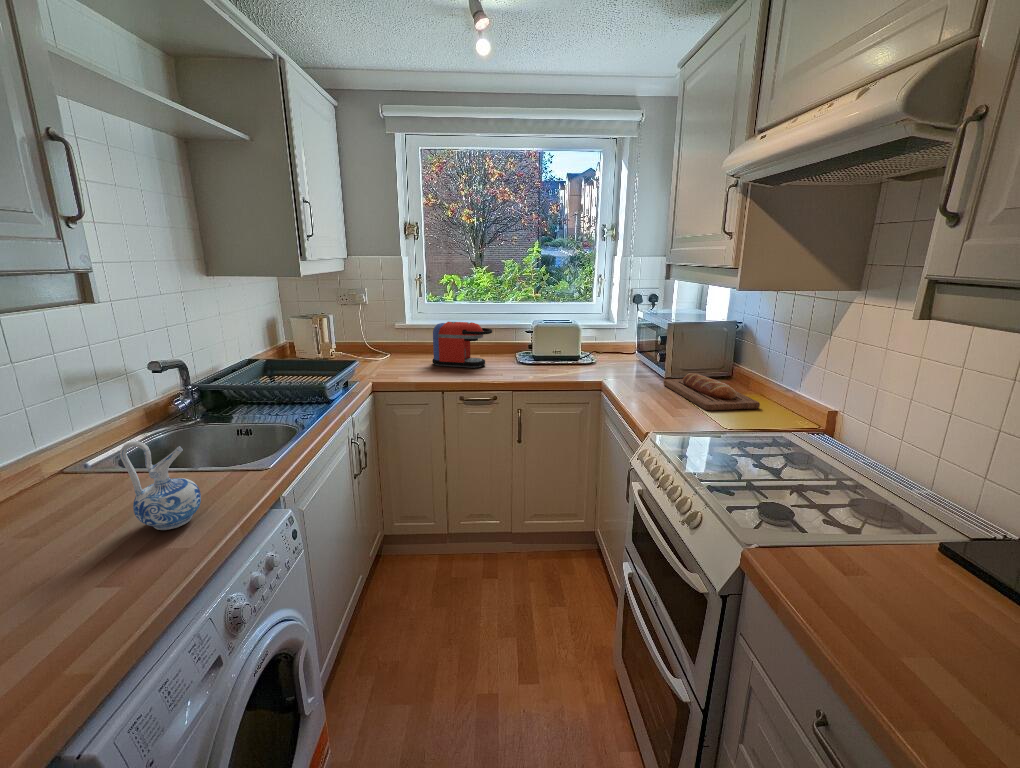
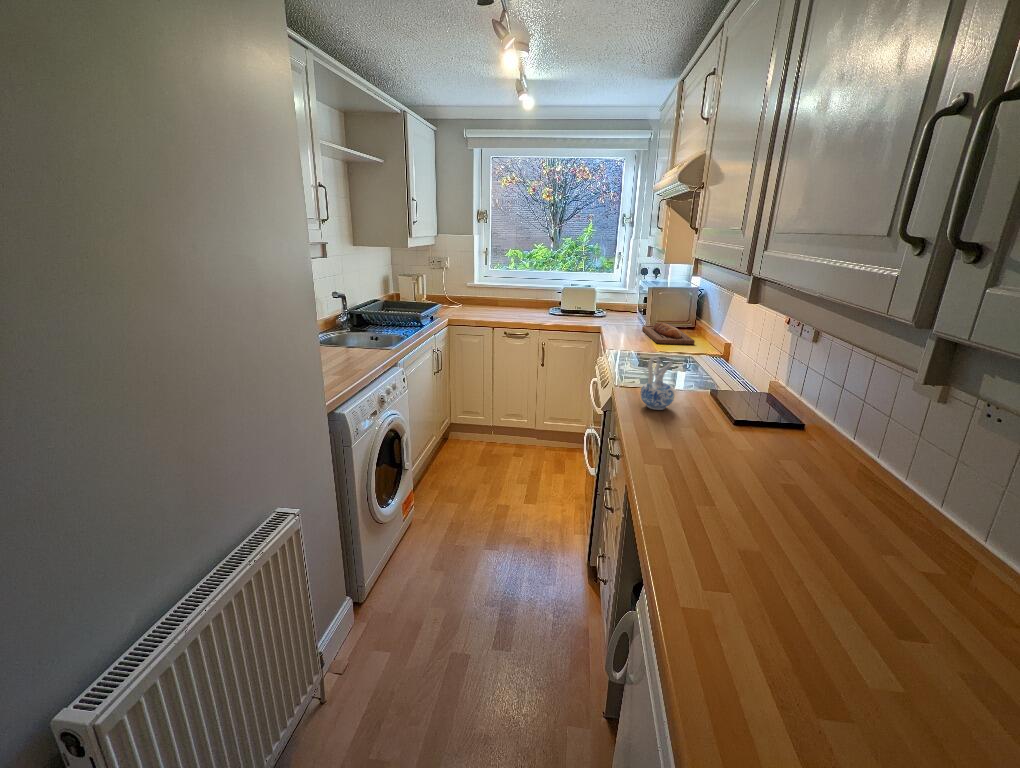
coffee maker: present [432,322,492,368] -> none [490,282,532,315]
ceramic pitcher: present [120,441,201,530] -> present [641,356,674,410]

